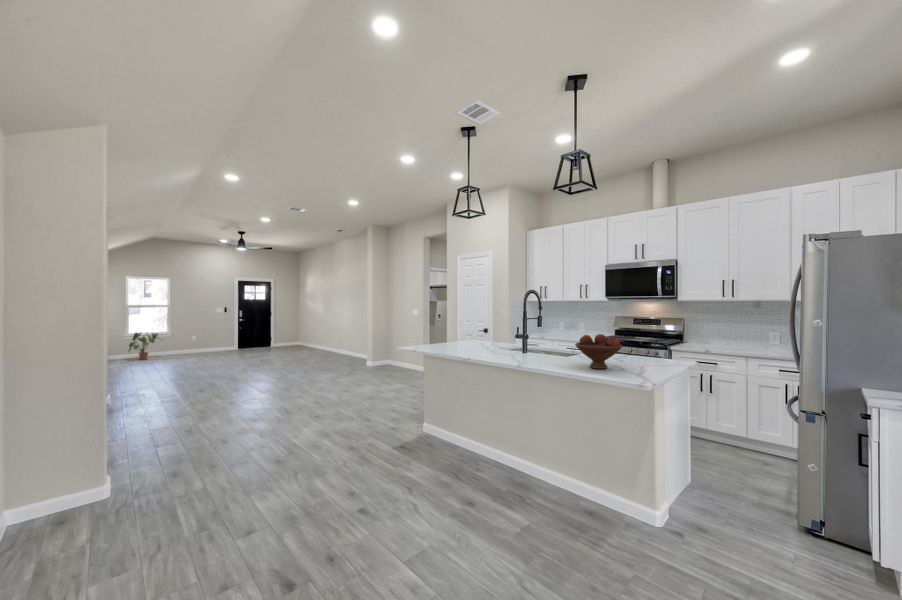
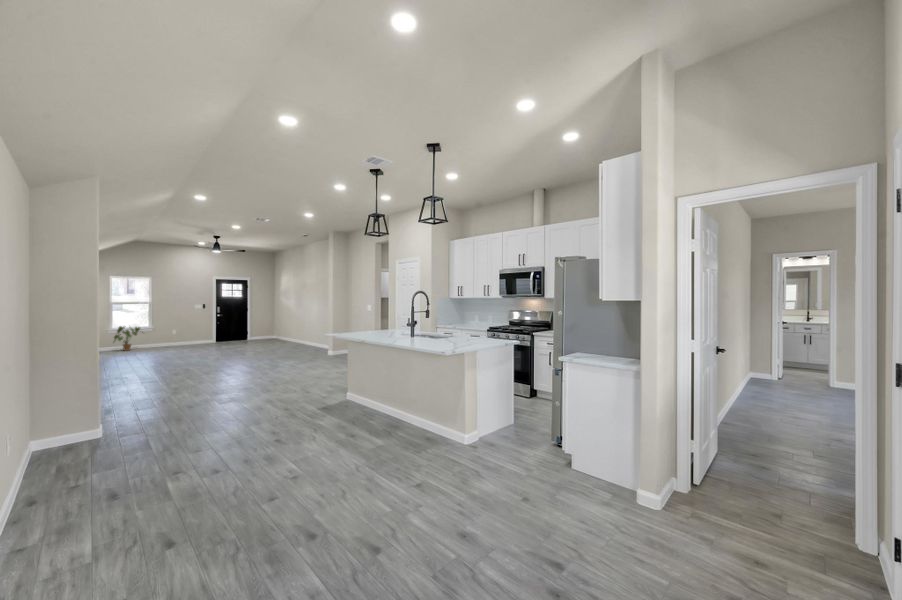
fruit bowl: present [575,334,623,369] -> none [428,320,458,343]

